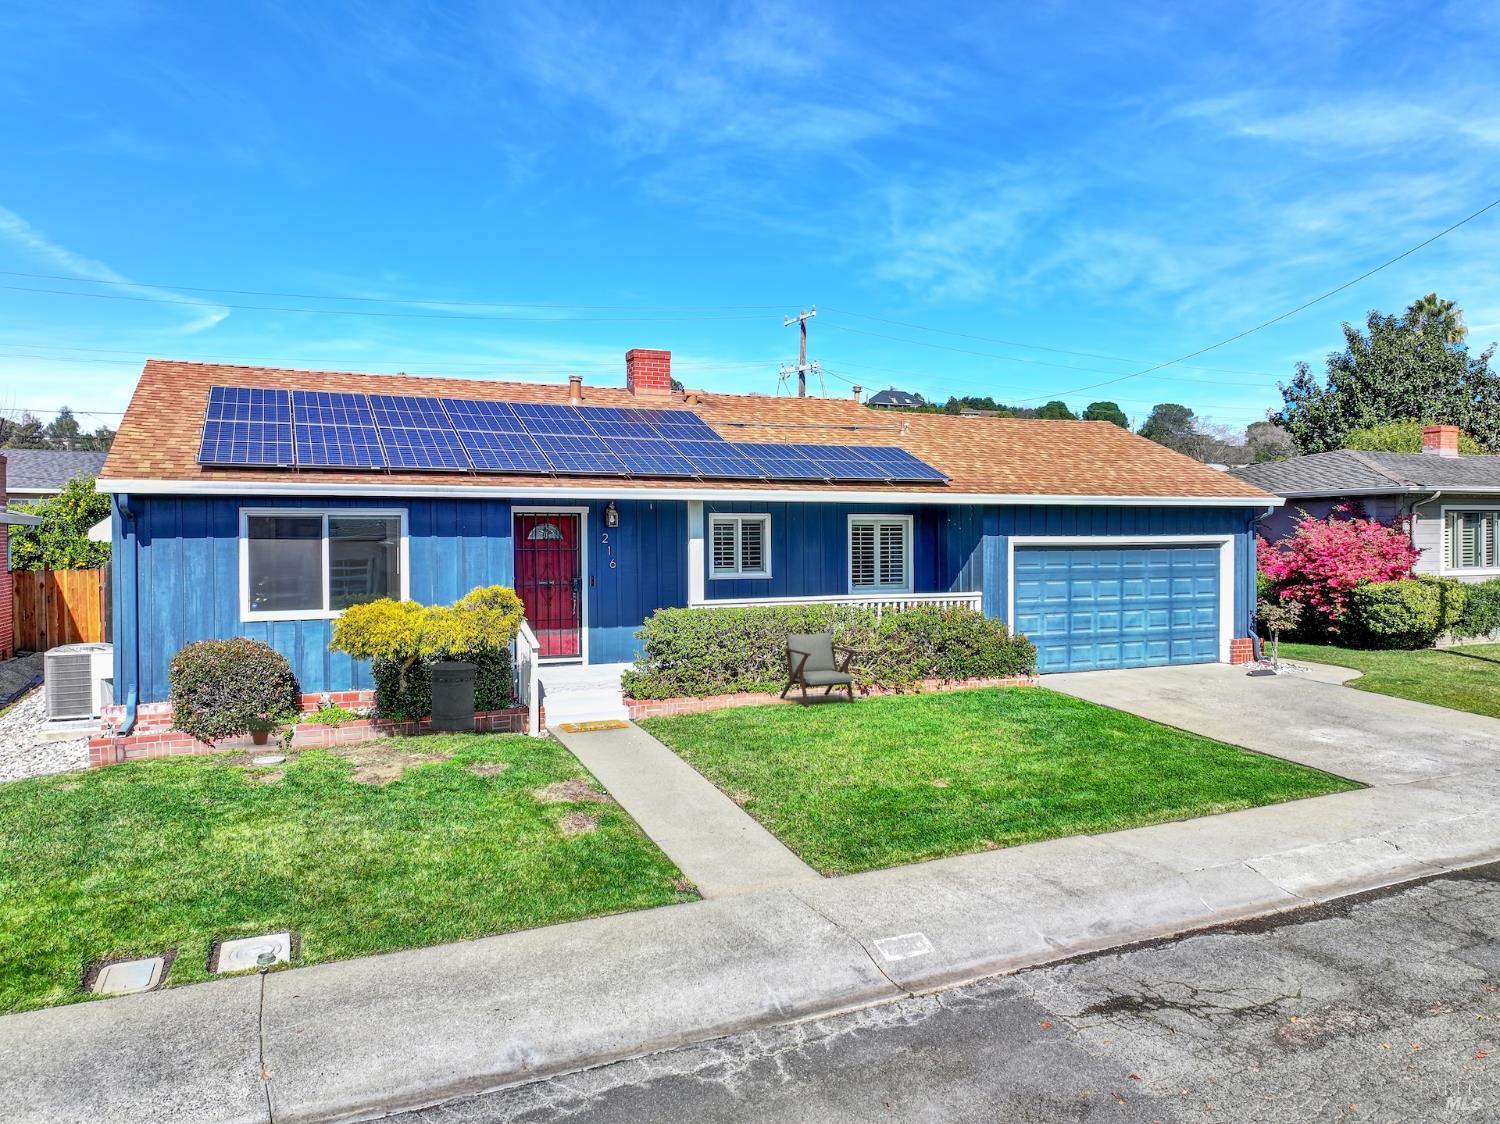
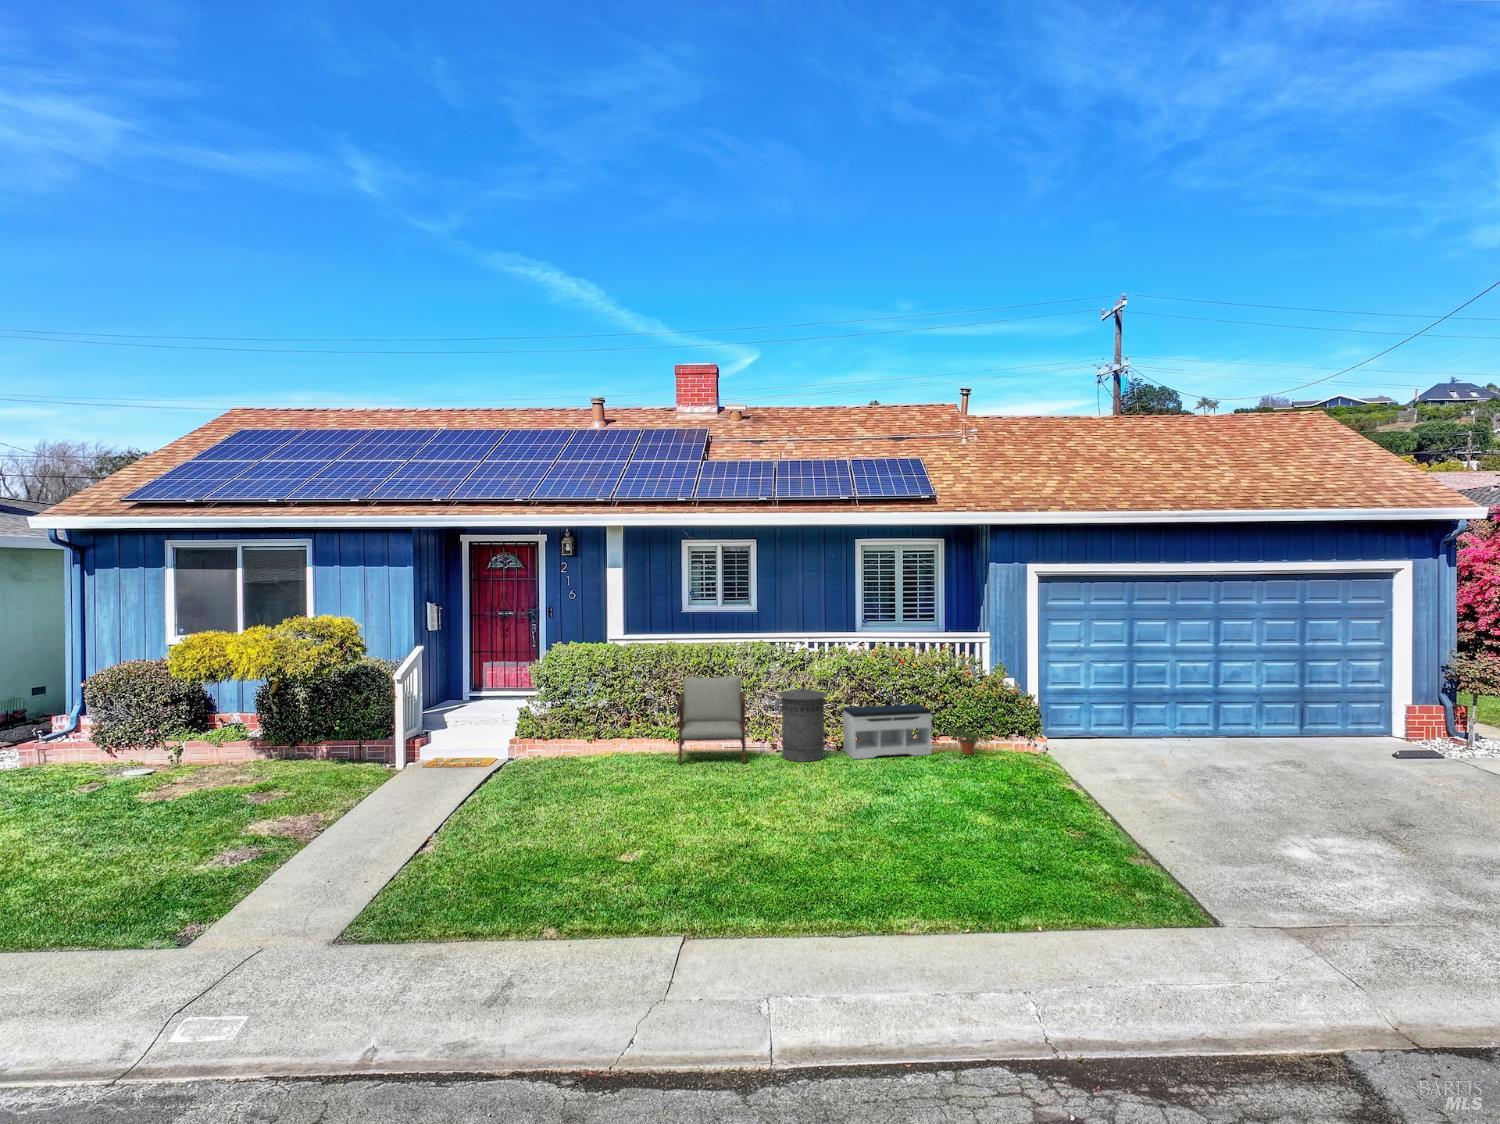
bench: none [903,651,970,695] -> present [843,704,932,759]
trash can: present [428,660,478,730] -> present [778,689,828,762]
potted plant: present [238,716,285,745] -> present [949,727,989,754]

